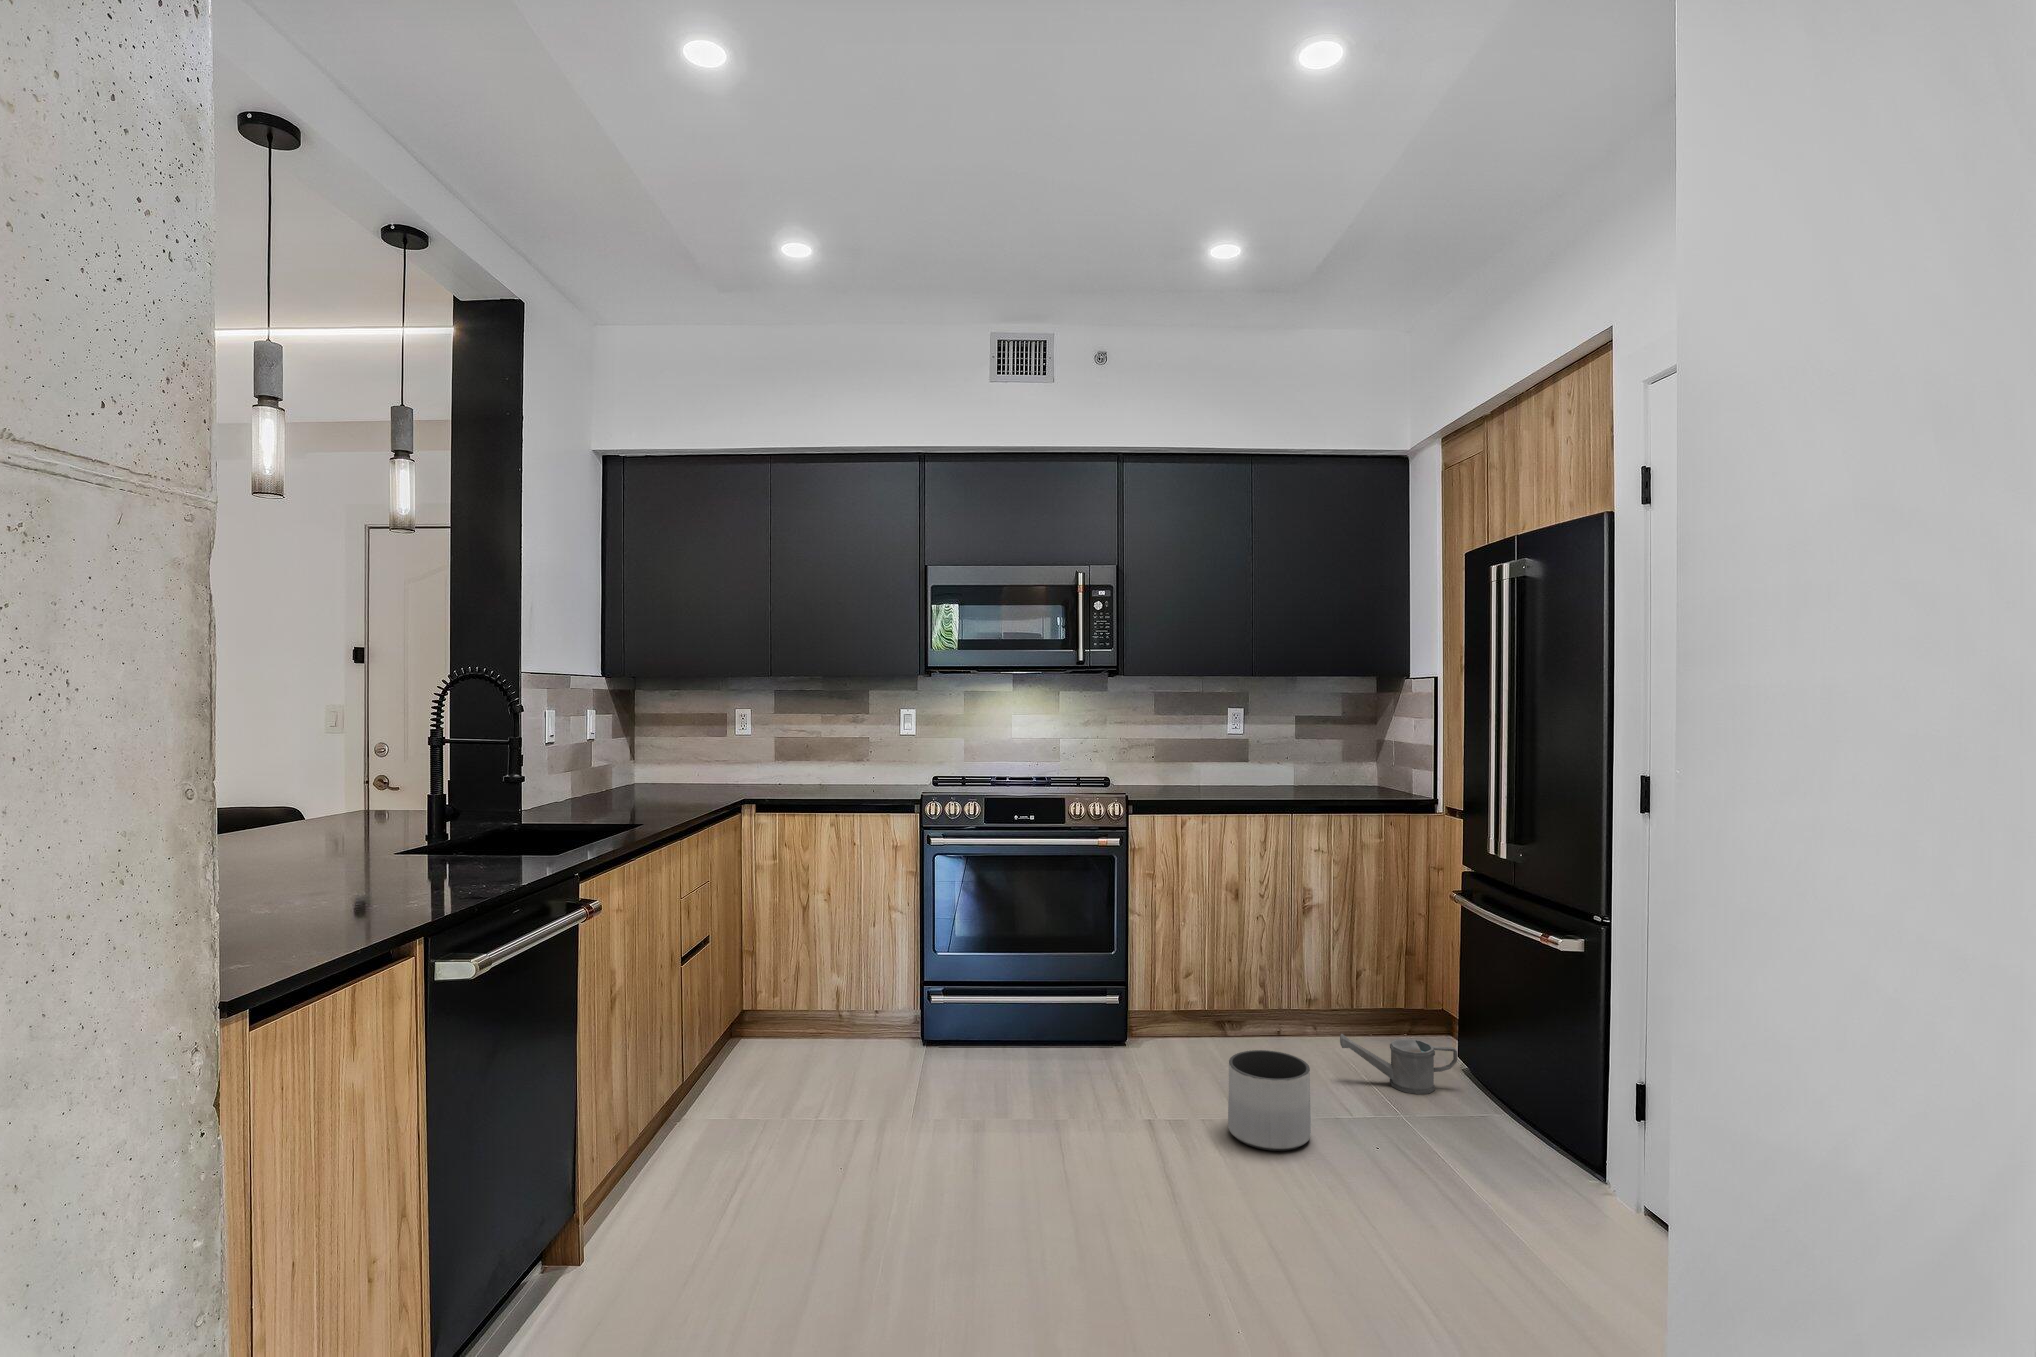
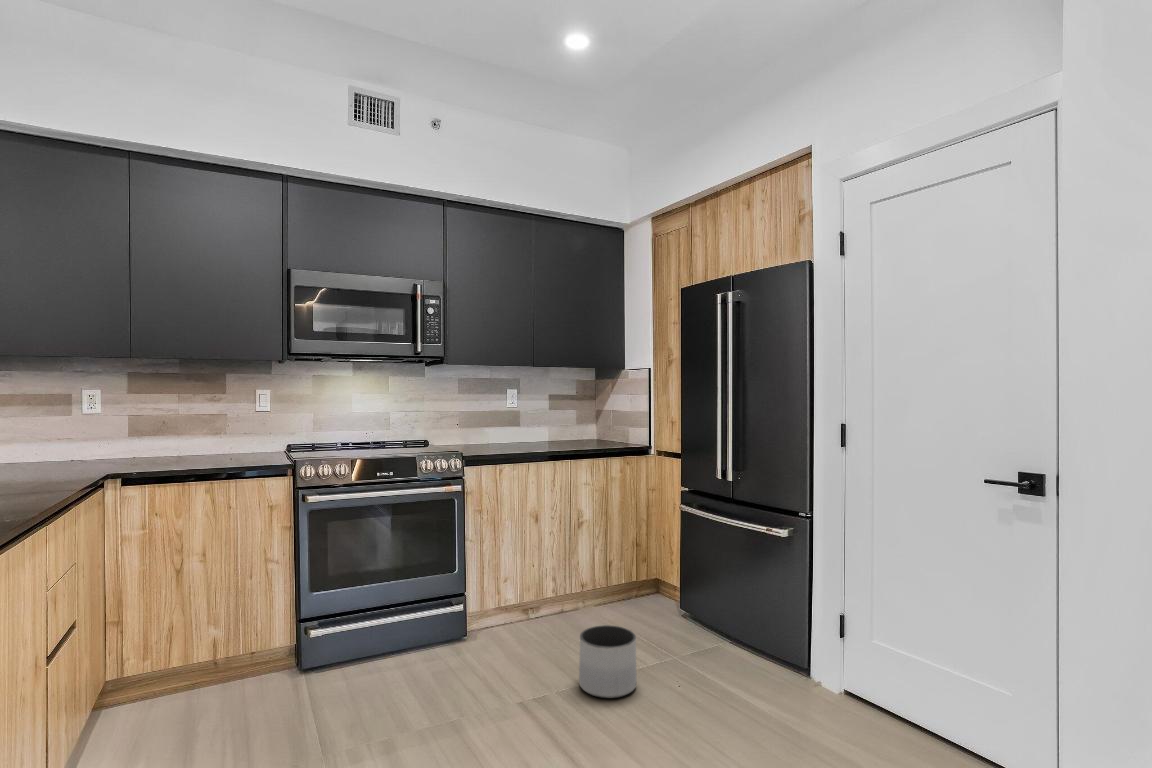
watering can: present [1340,1034,1457,1094] -> none [620,600,688,635]

